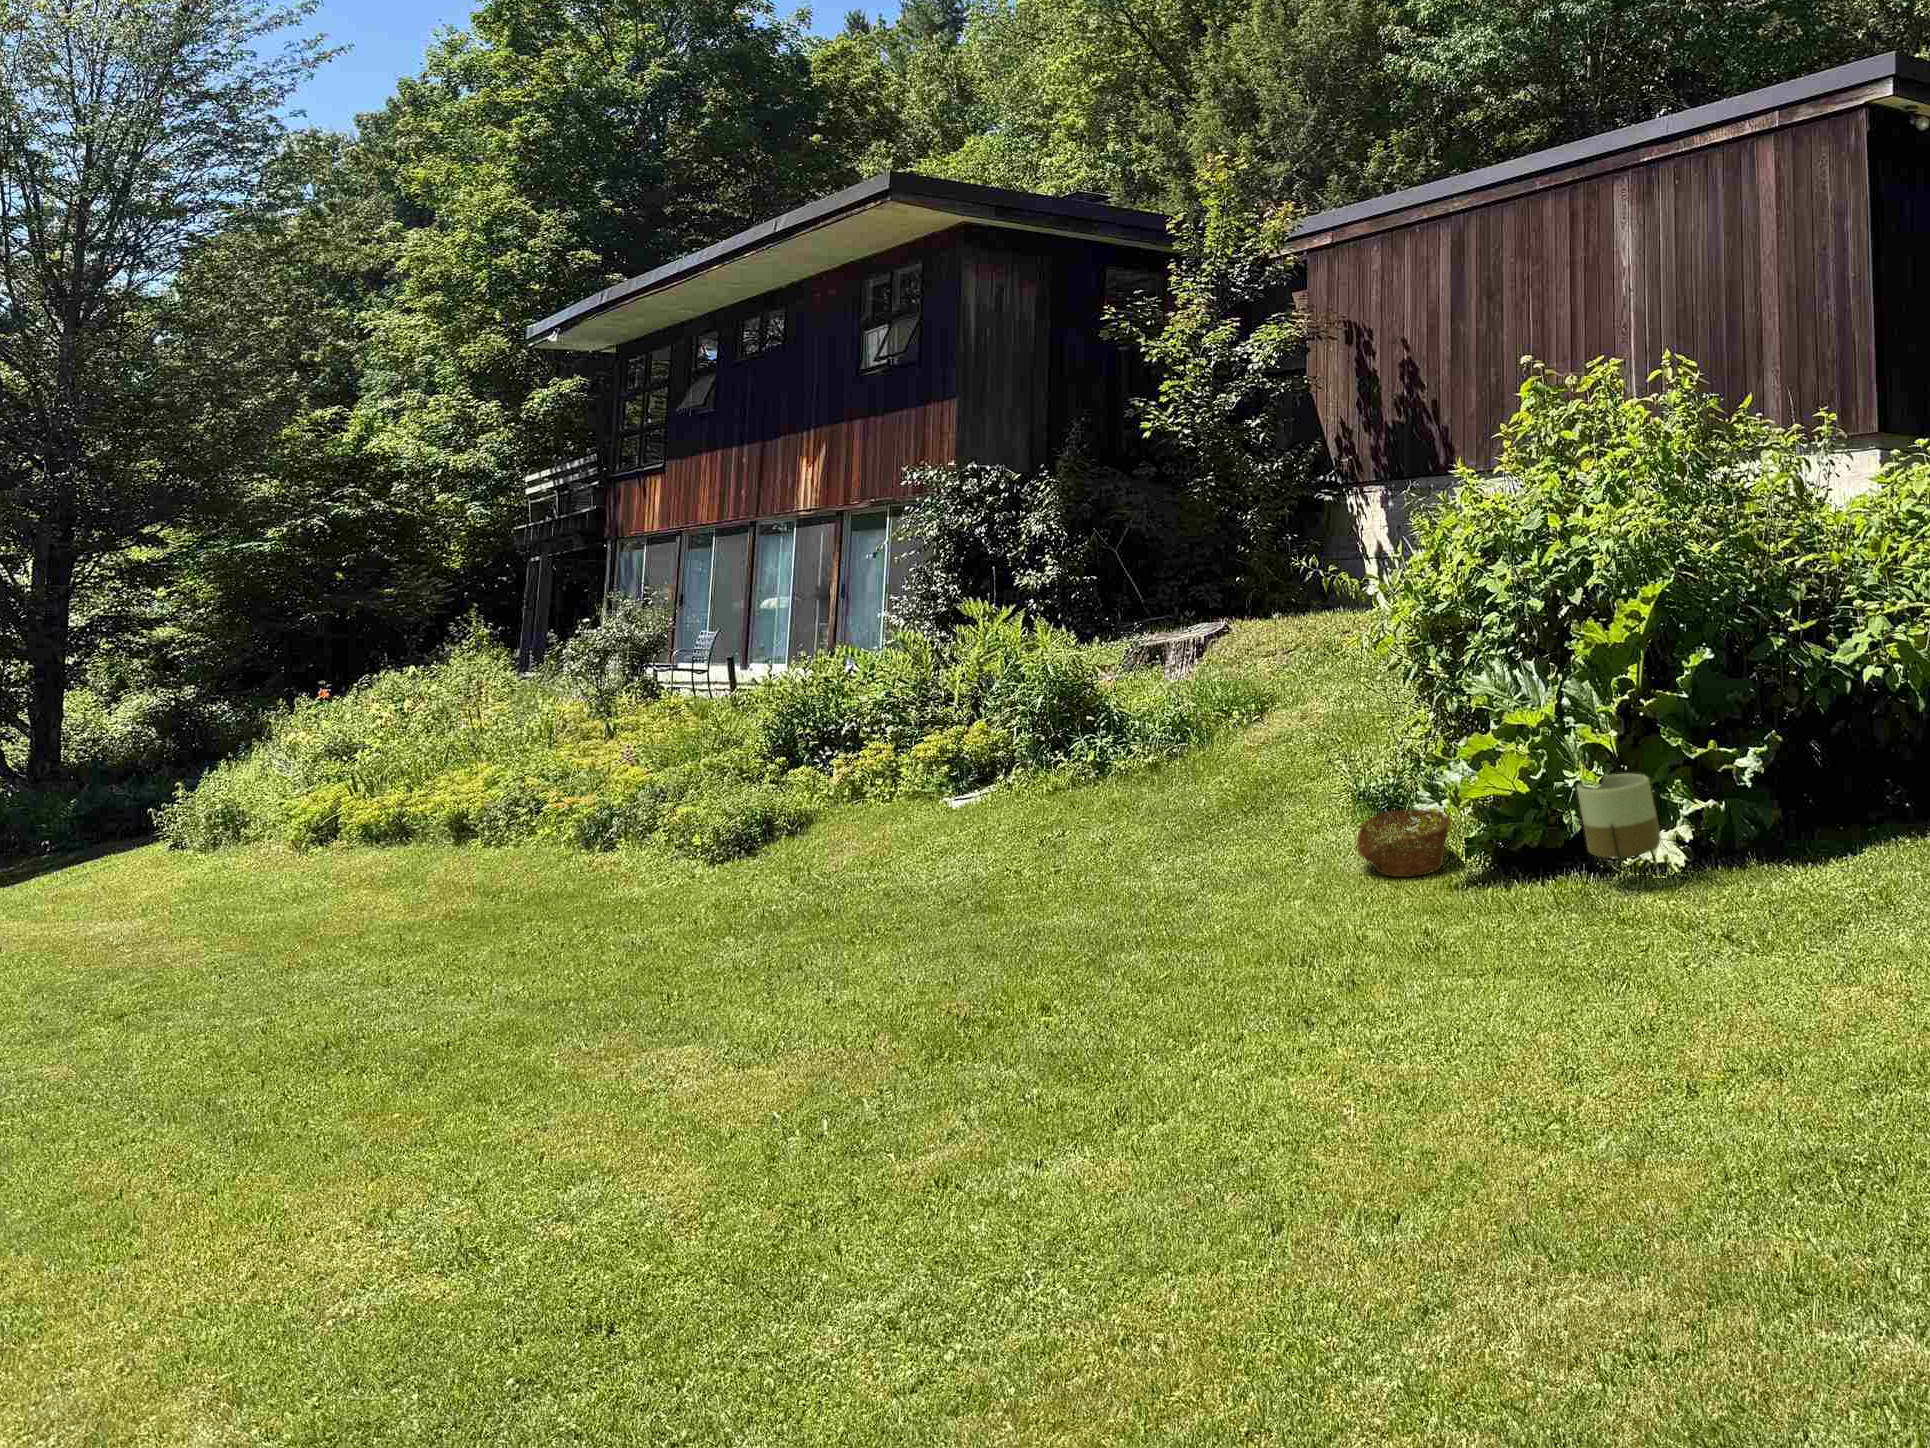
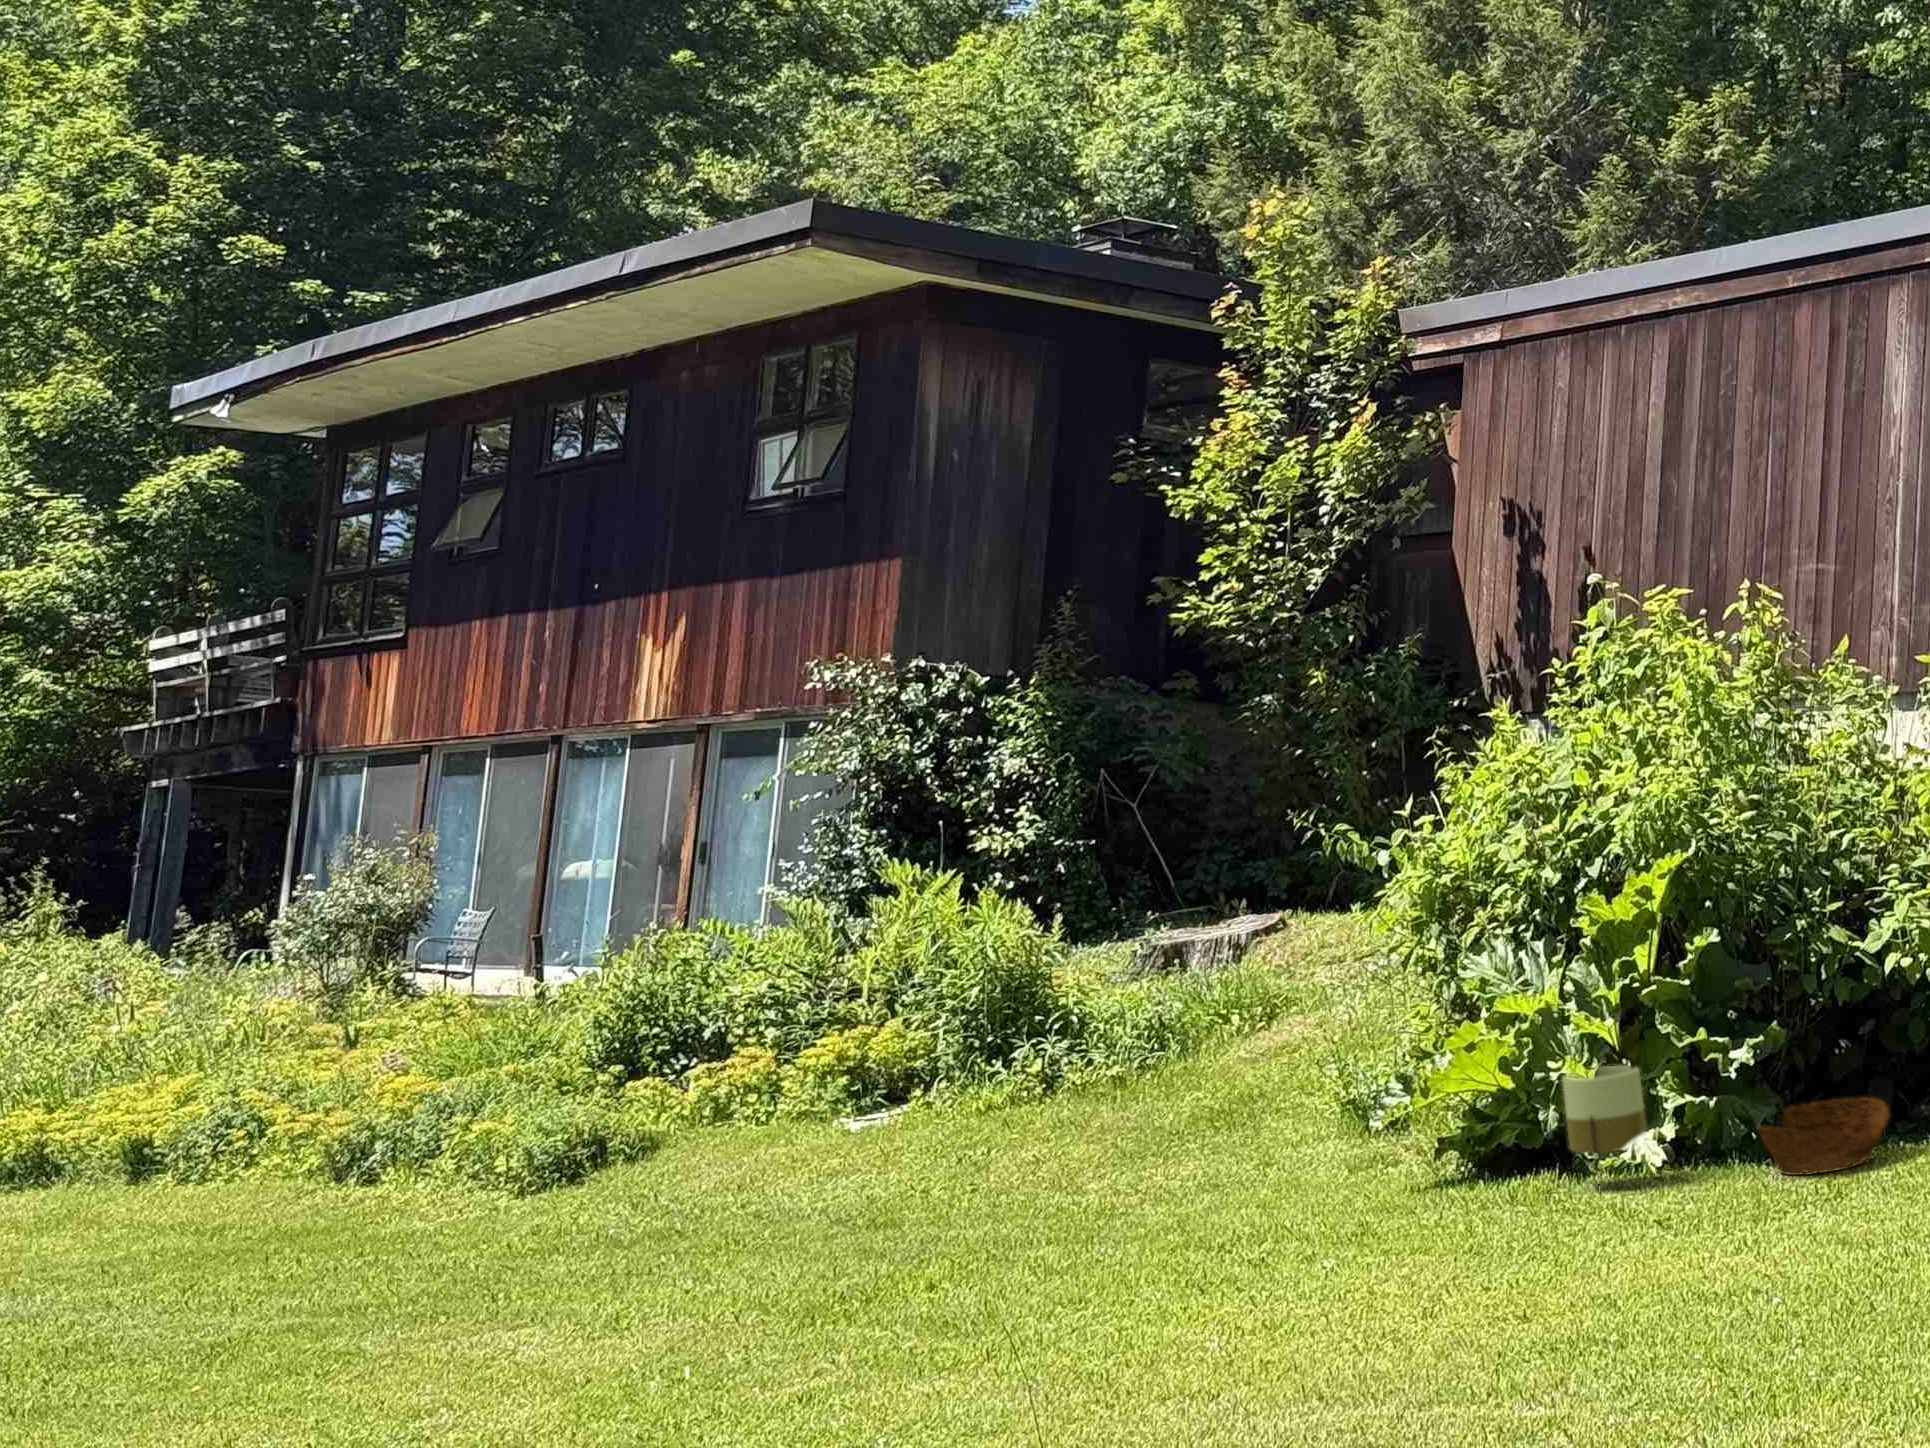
basket: present [1357,810,1450,877] -> present [1757,1098,1889,1175]

